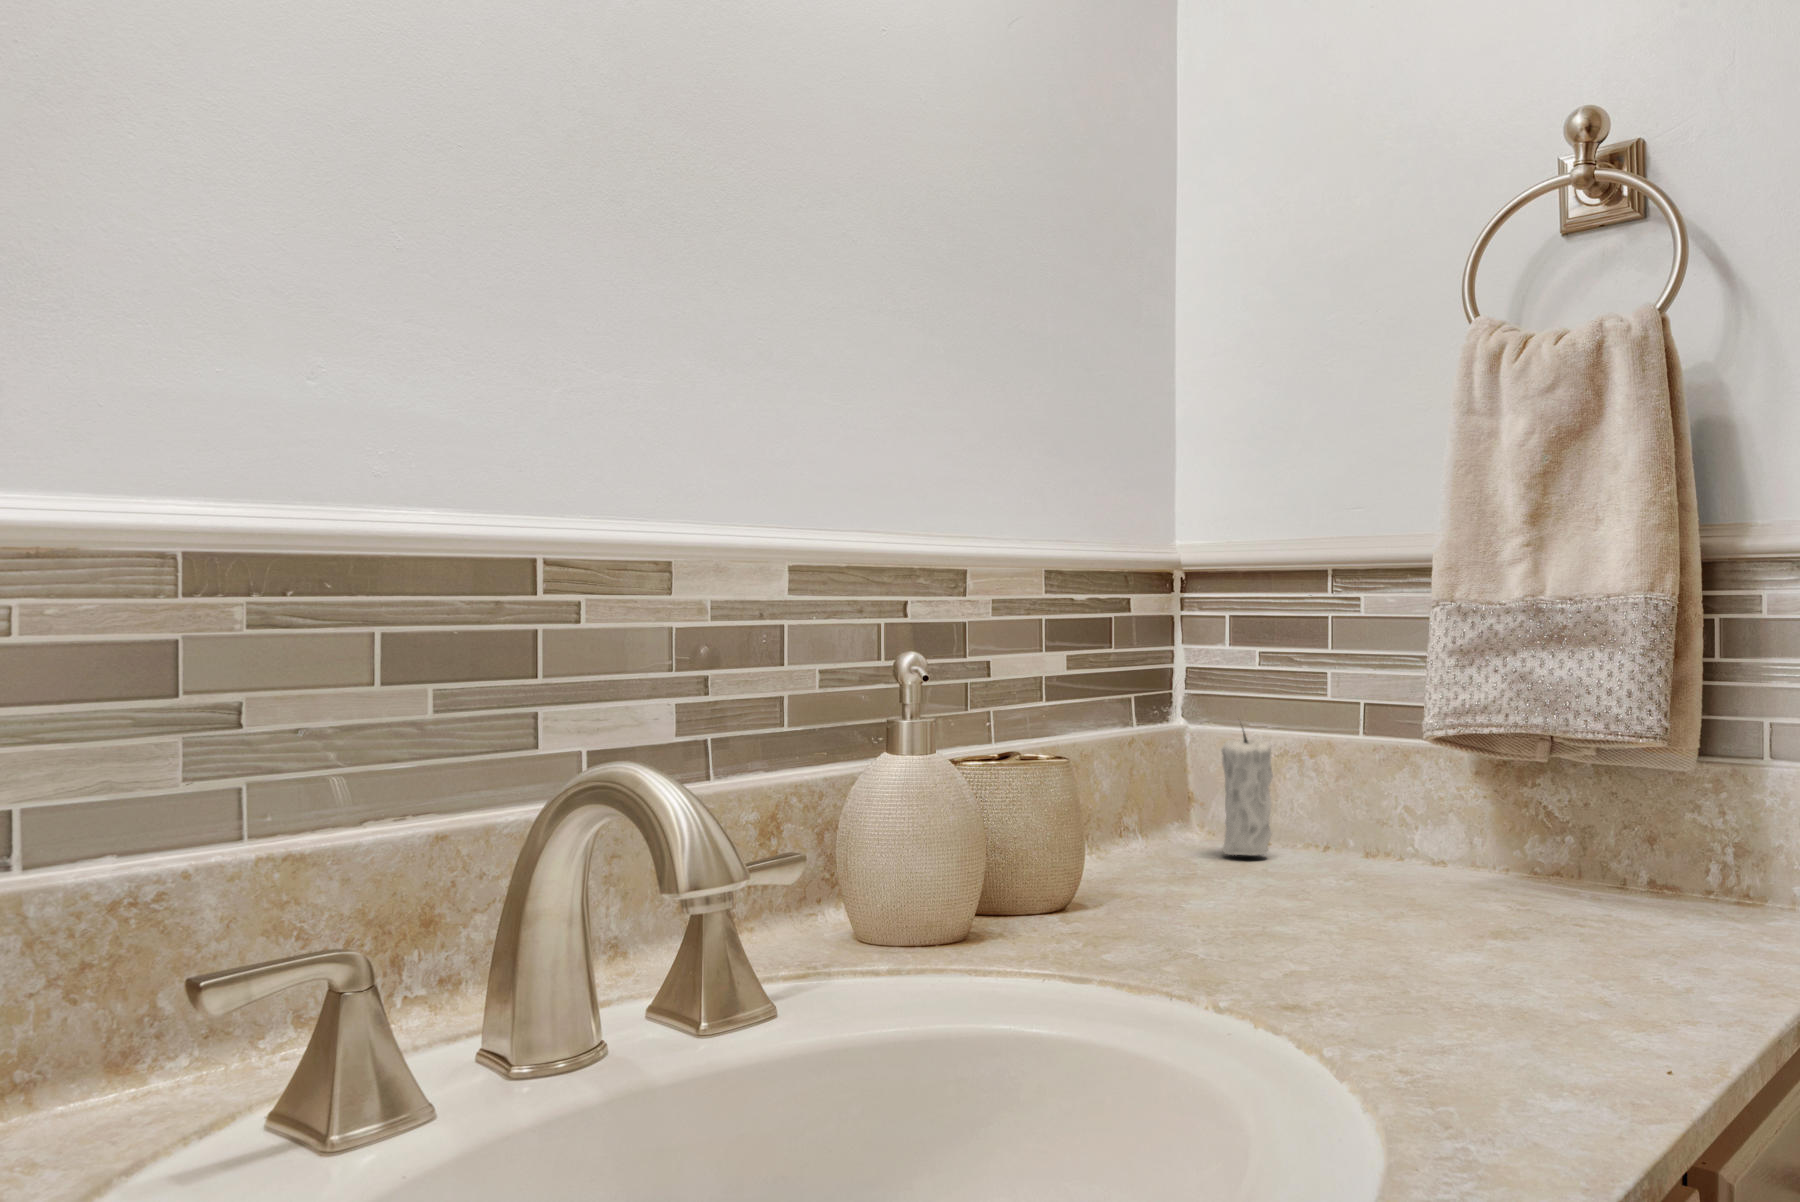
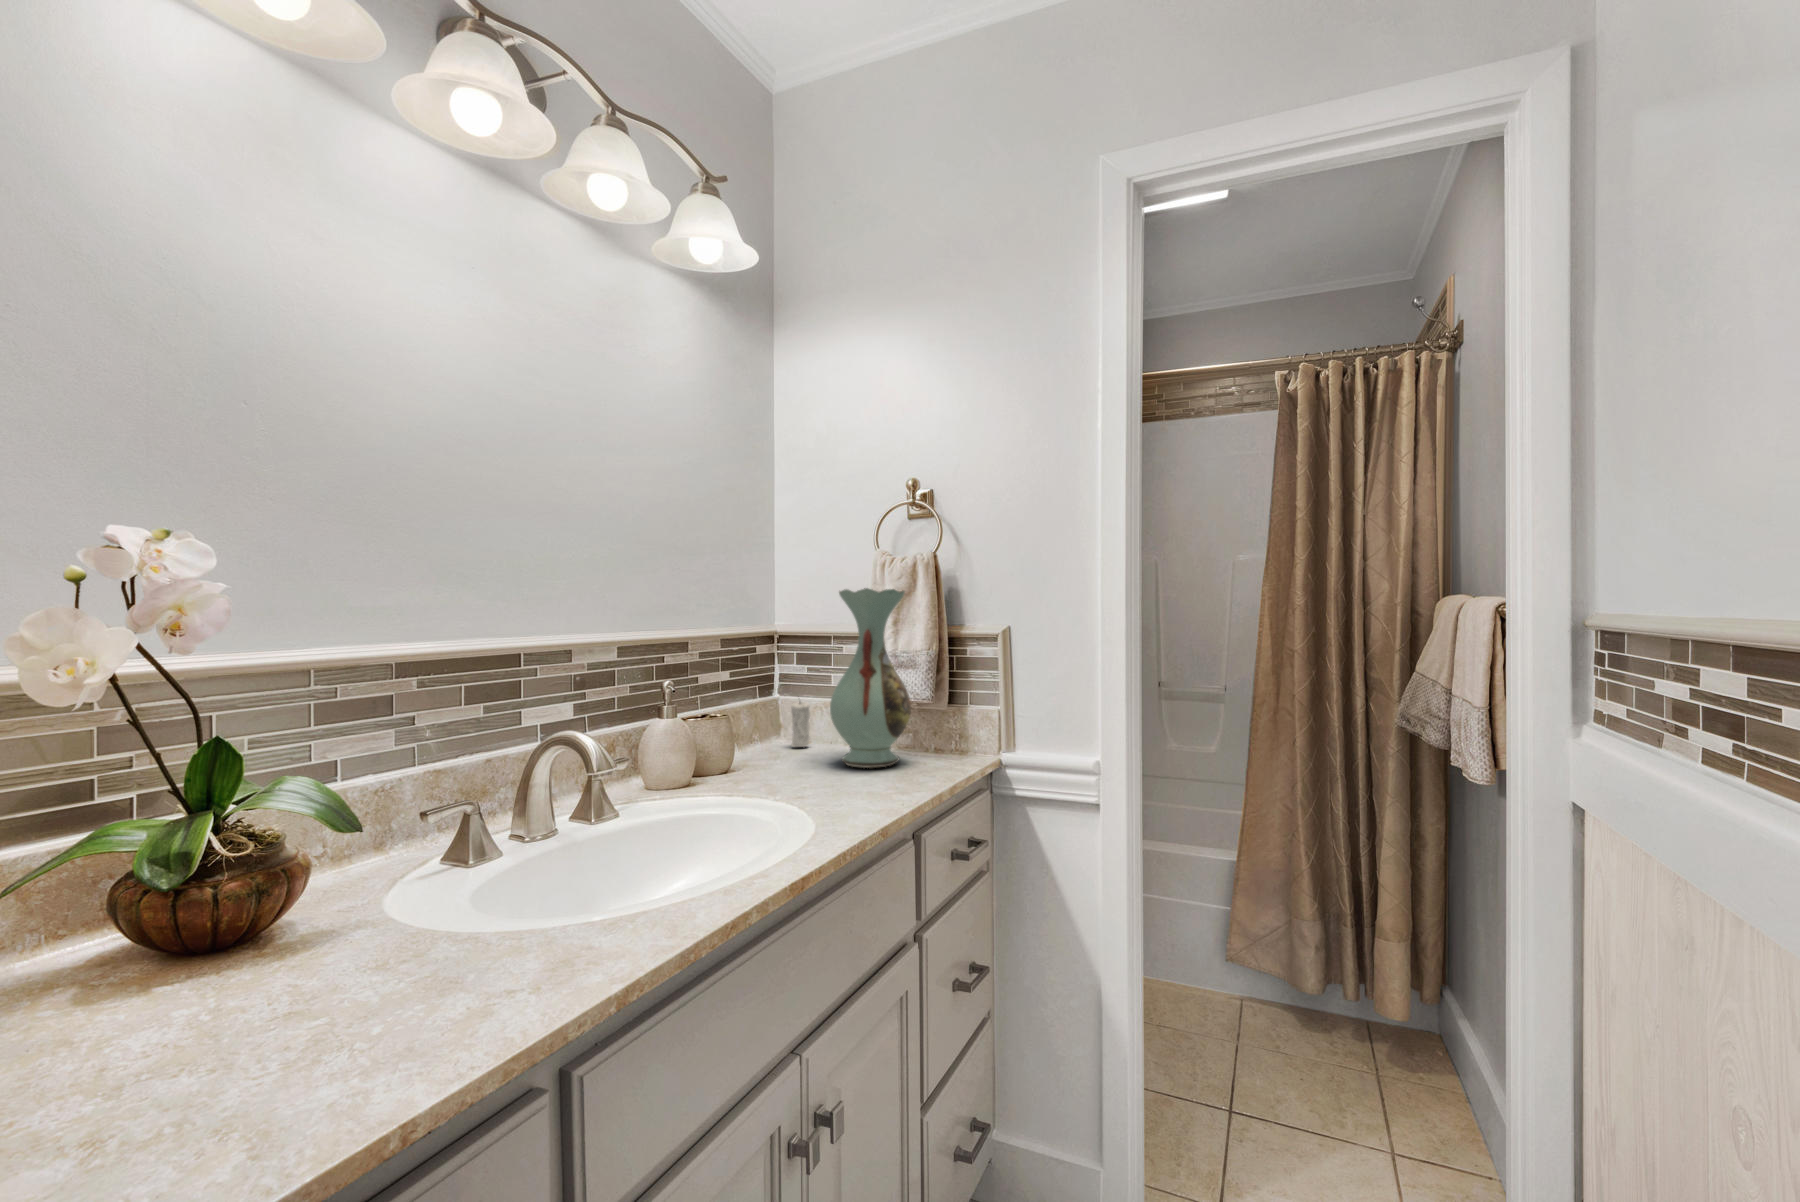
decorative vase: none [1347,401,1598,927] -> present [830,588,911,768]

